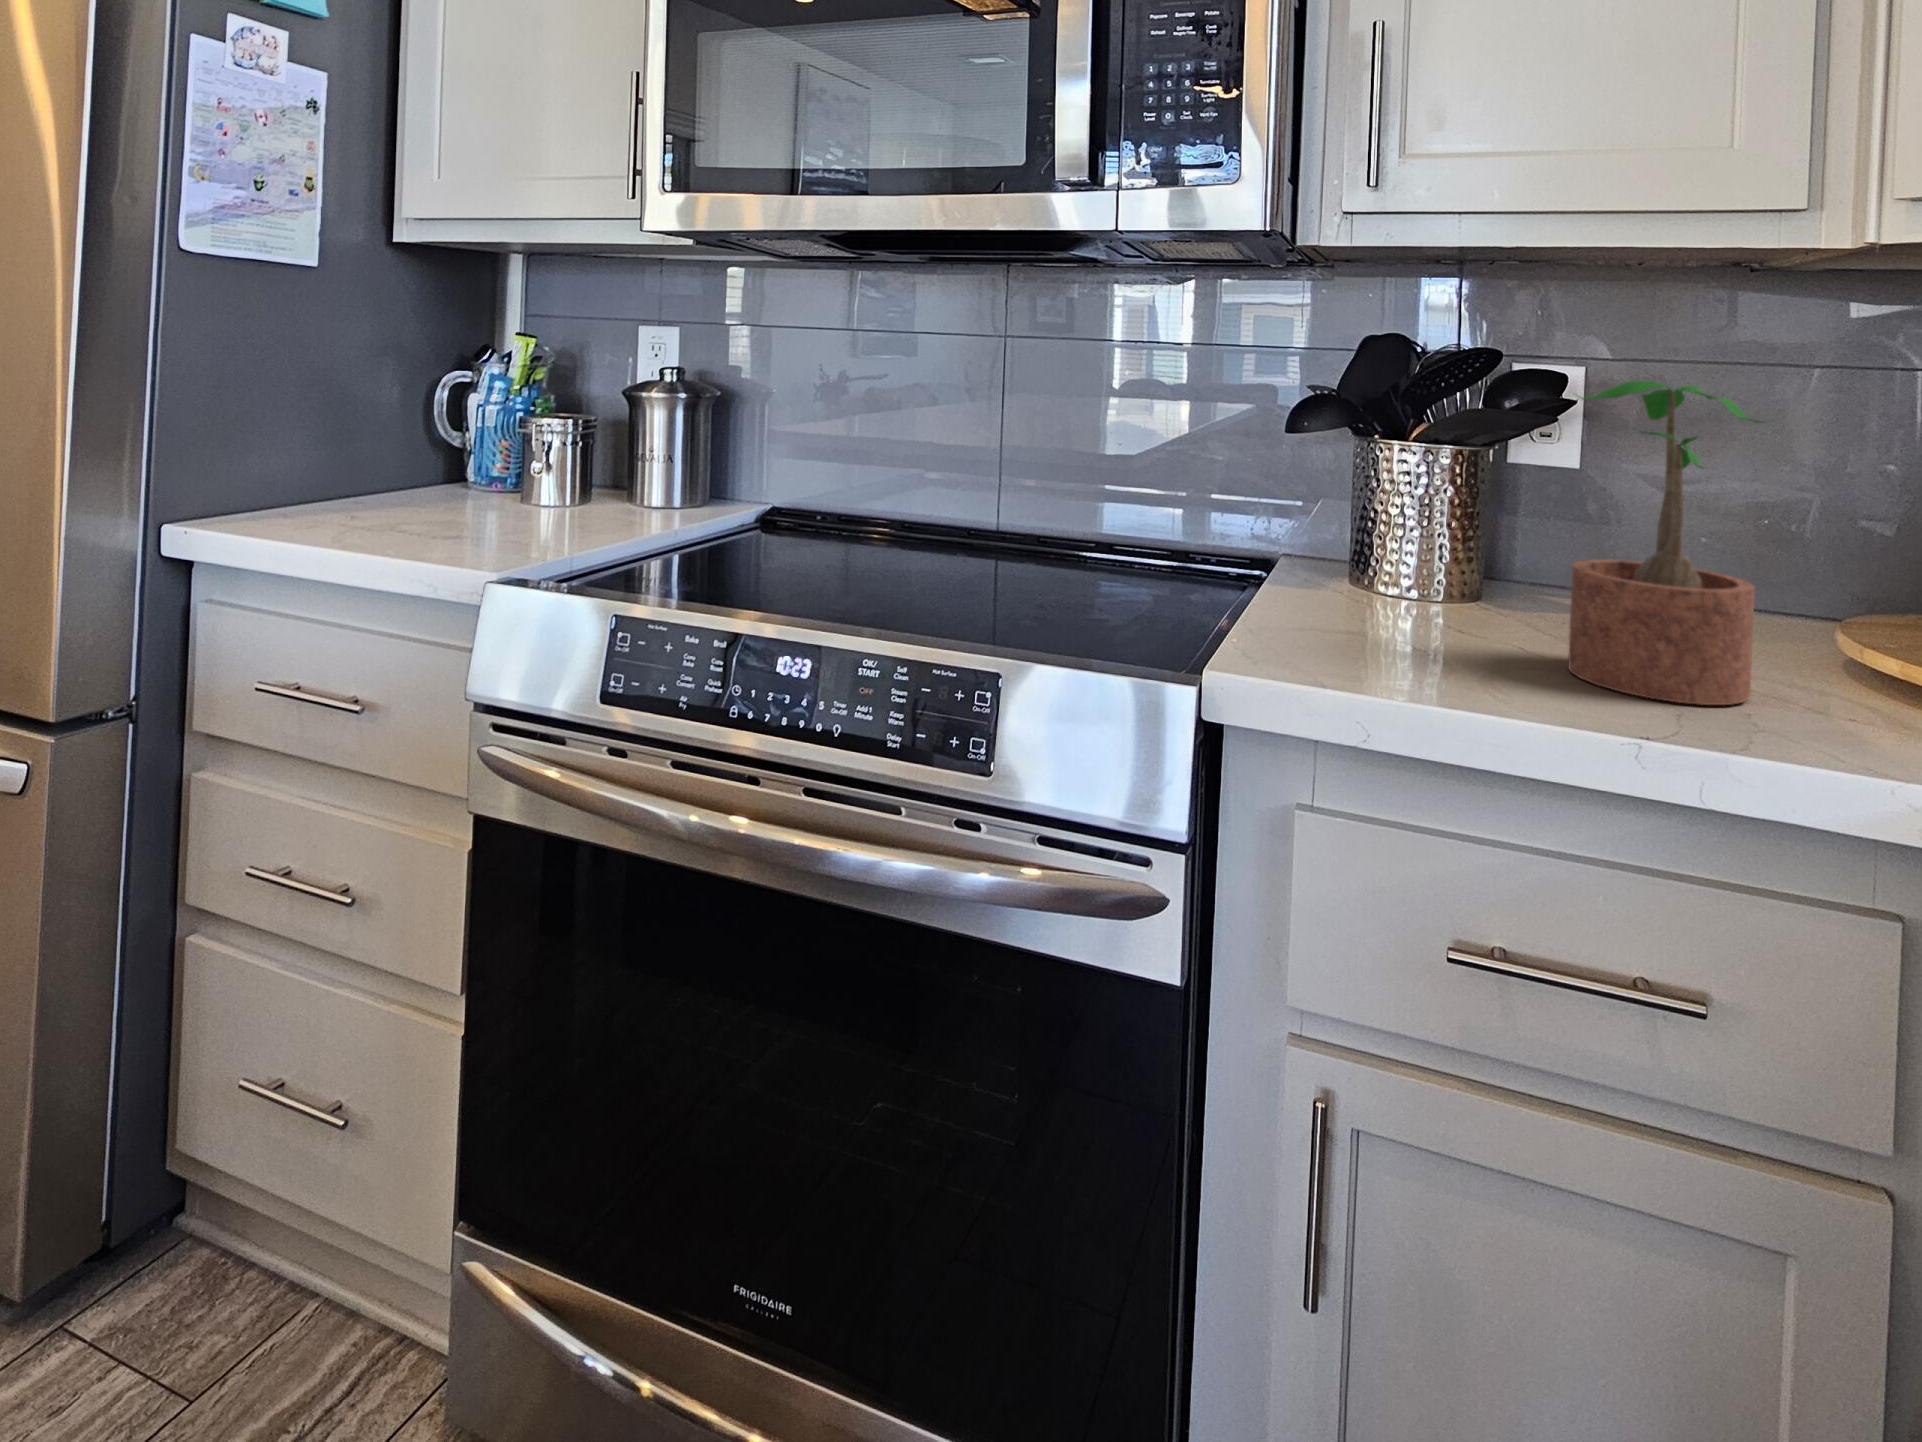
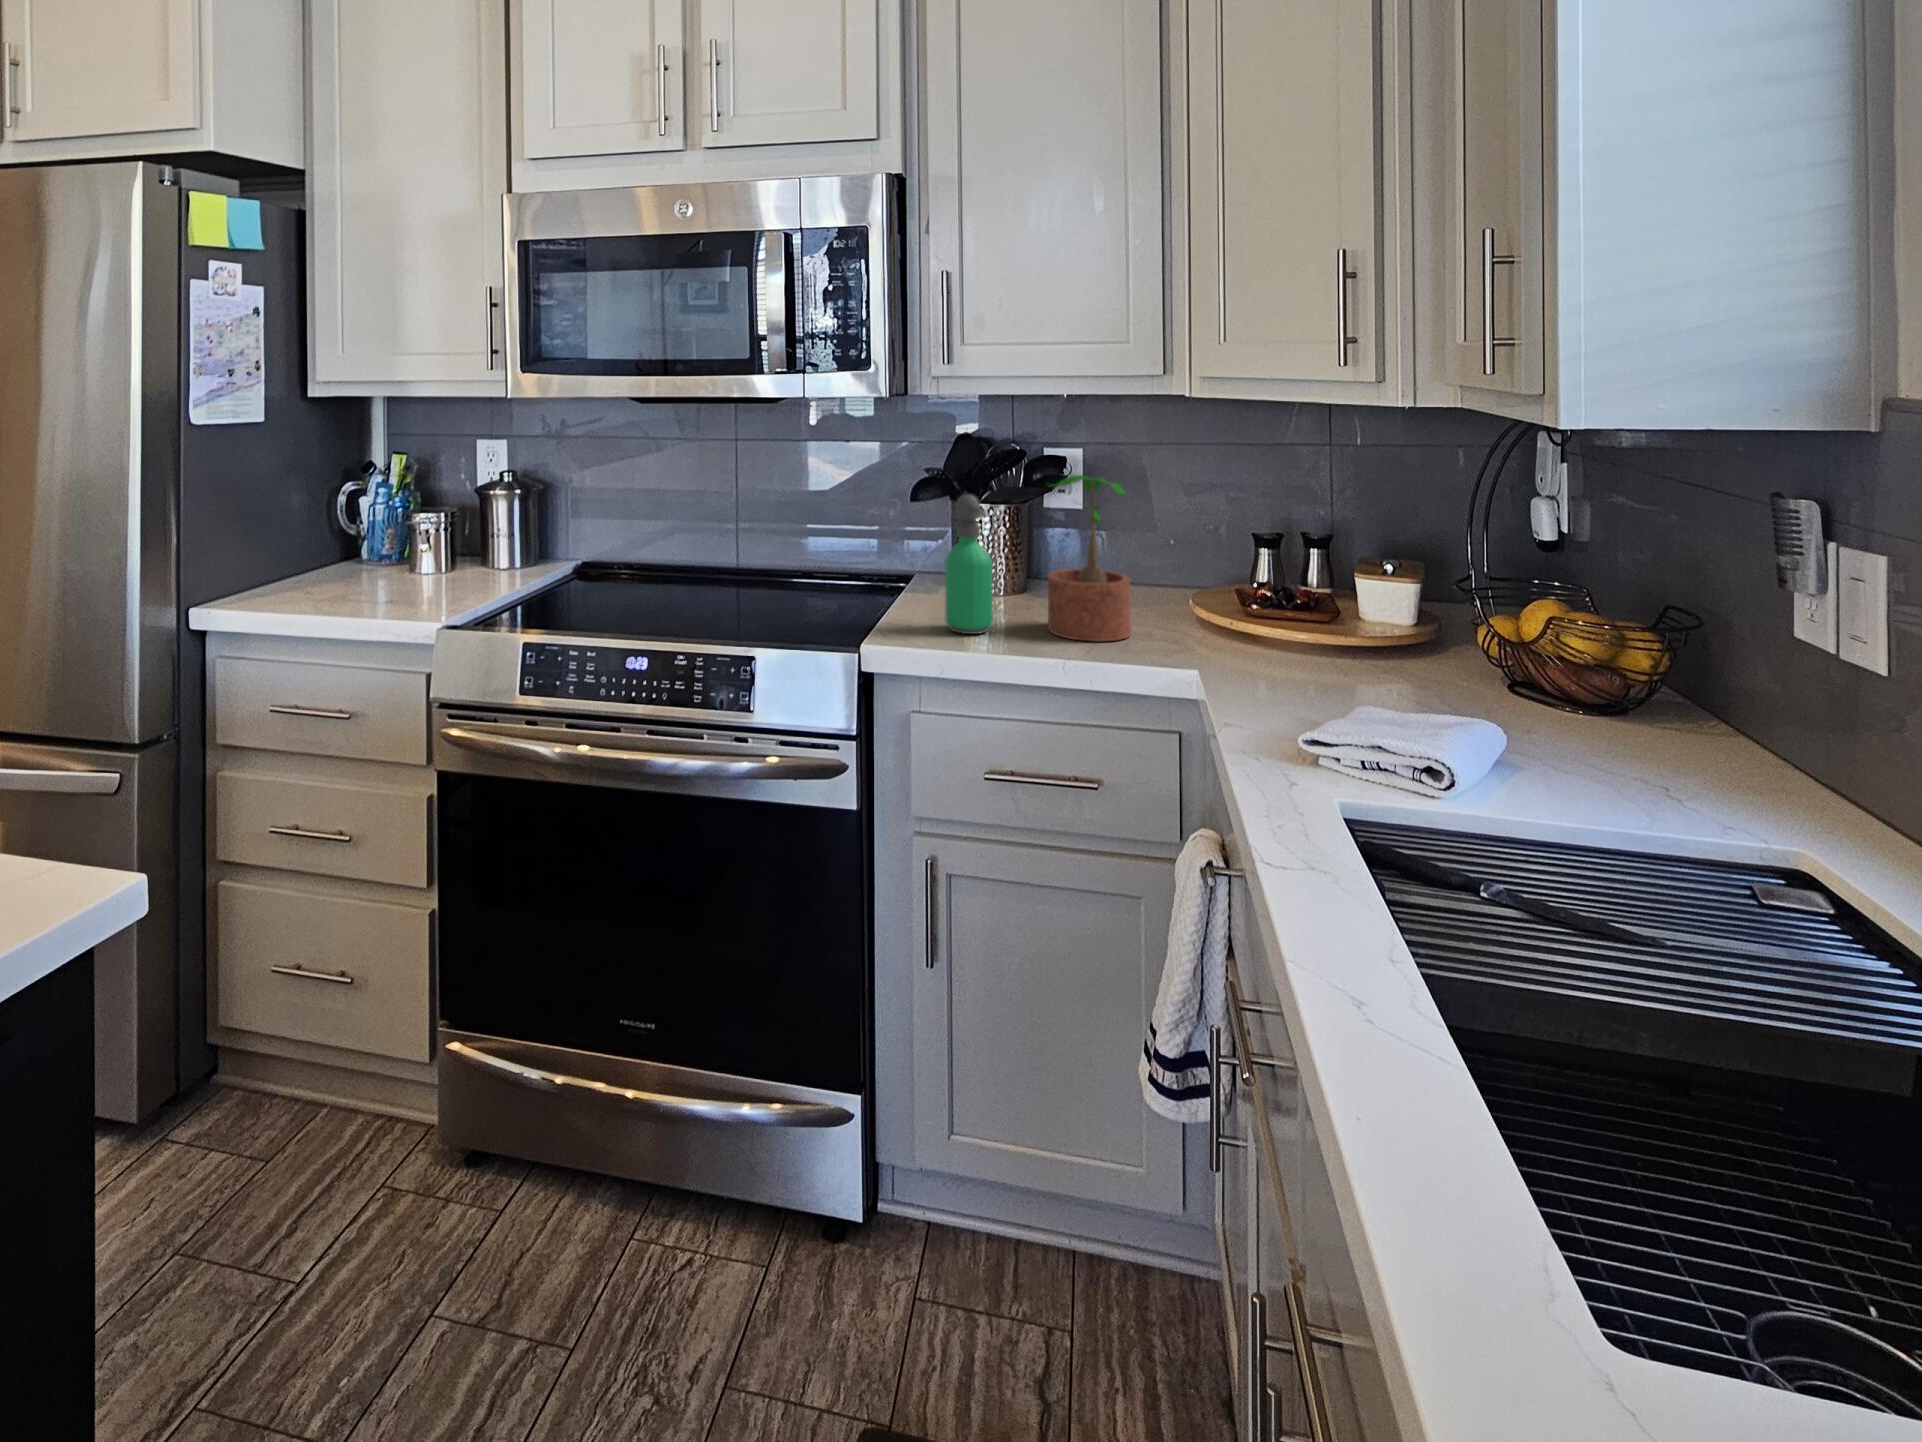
soap dispenser: none [1365,403,1465,667] -> present [945,495,993,634]

